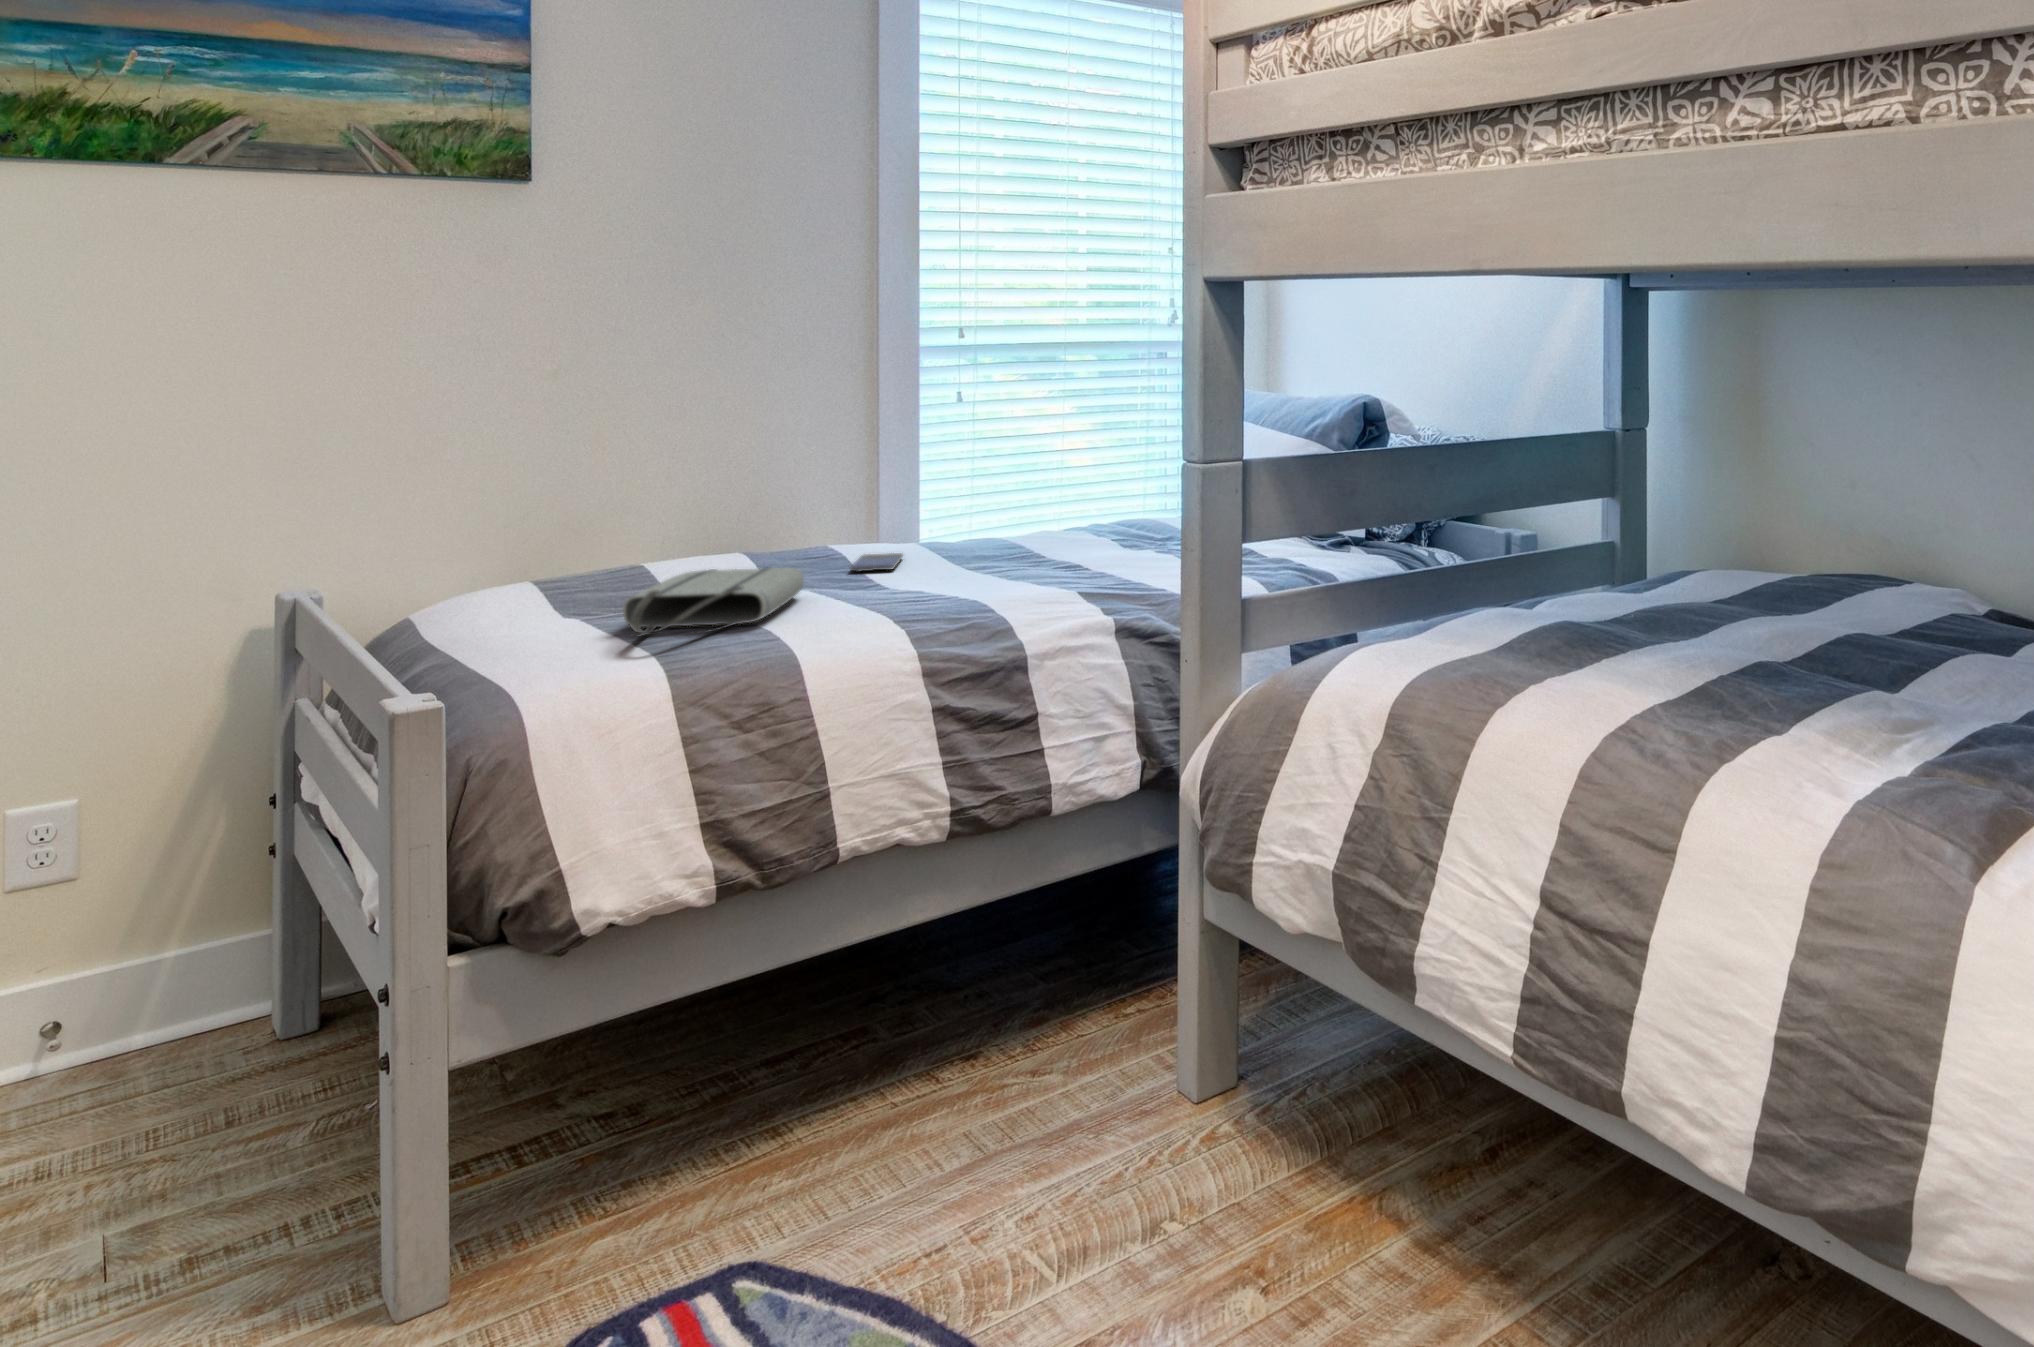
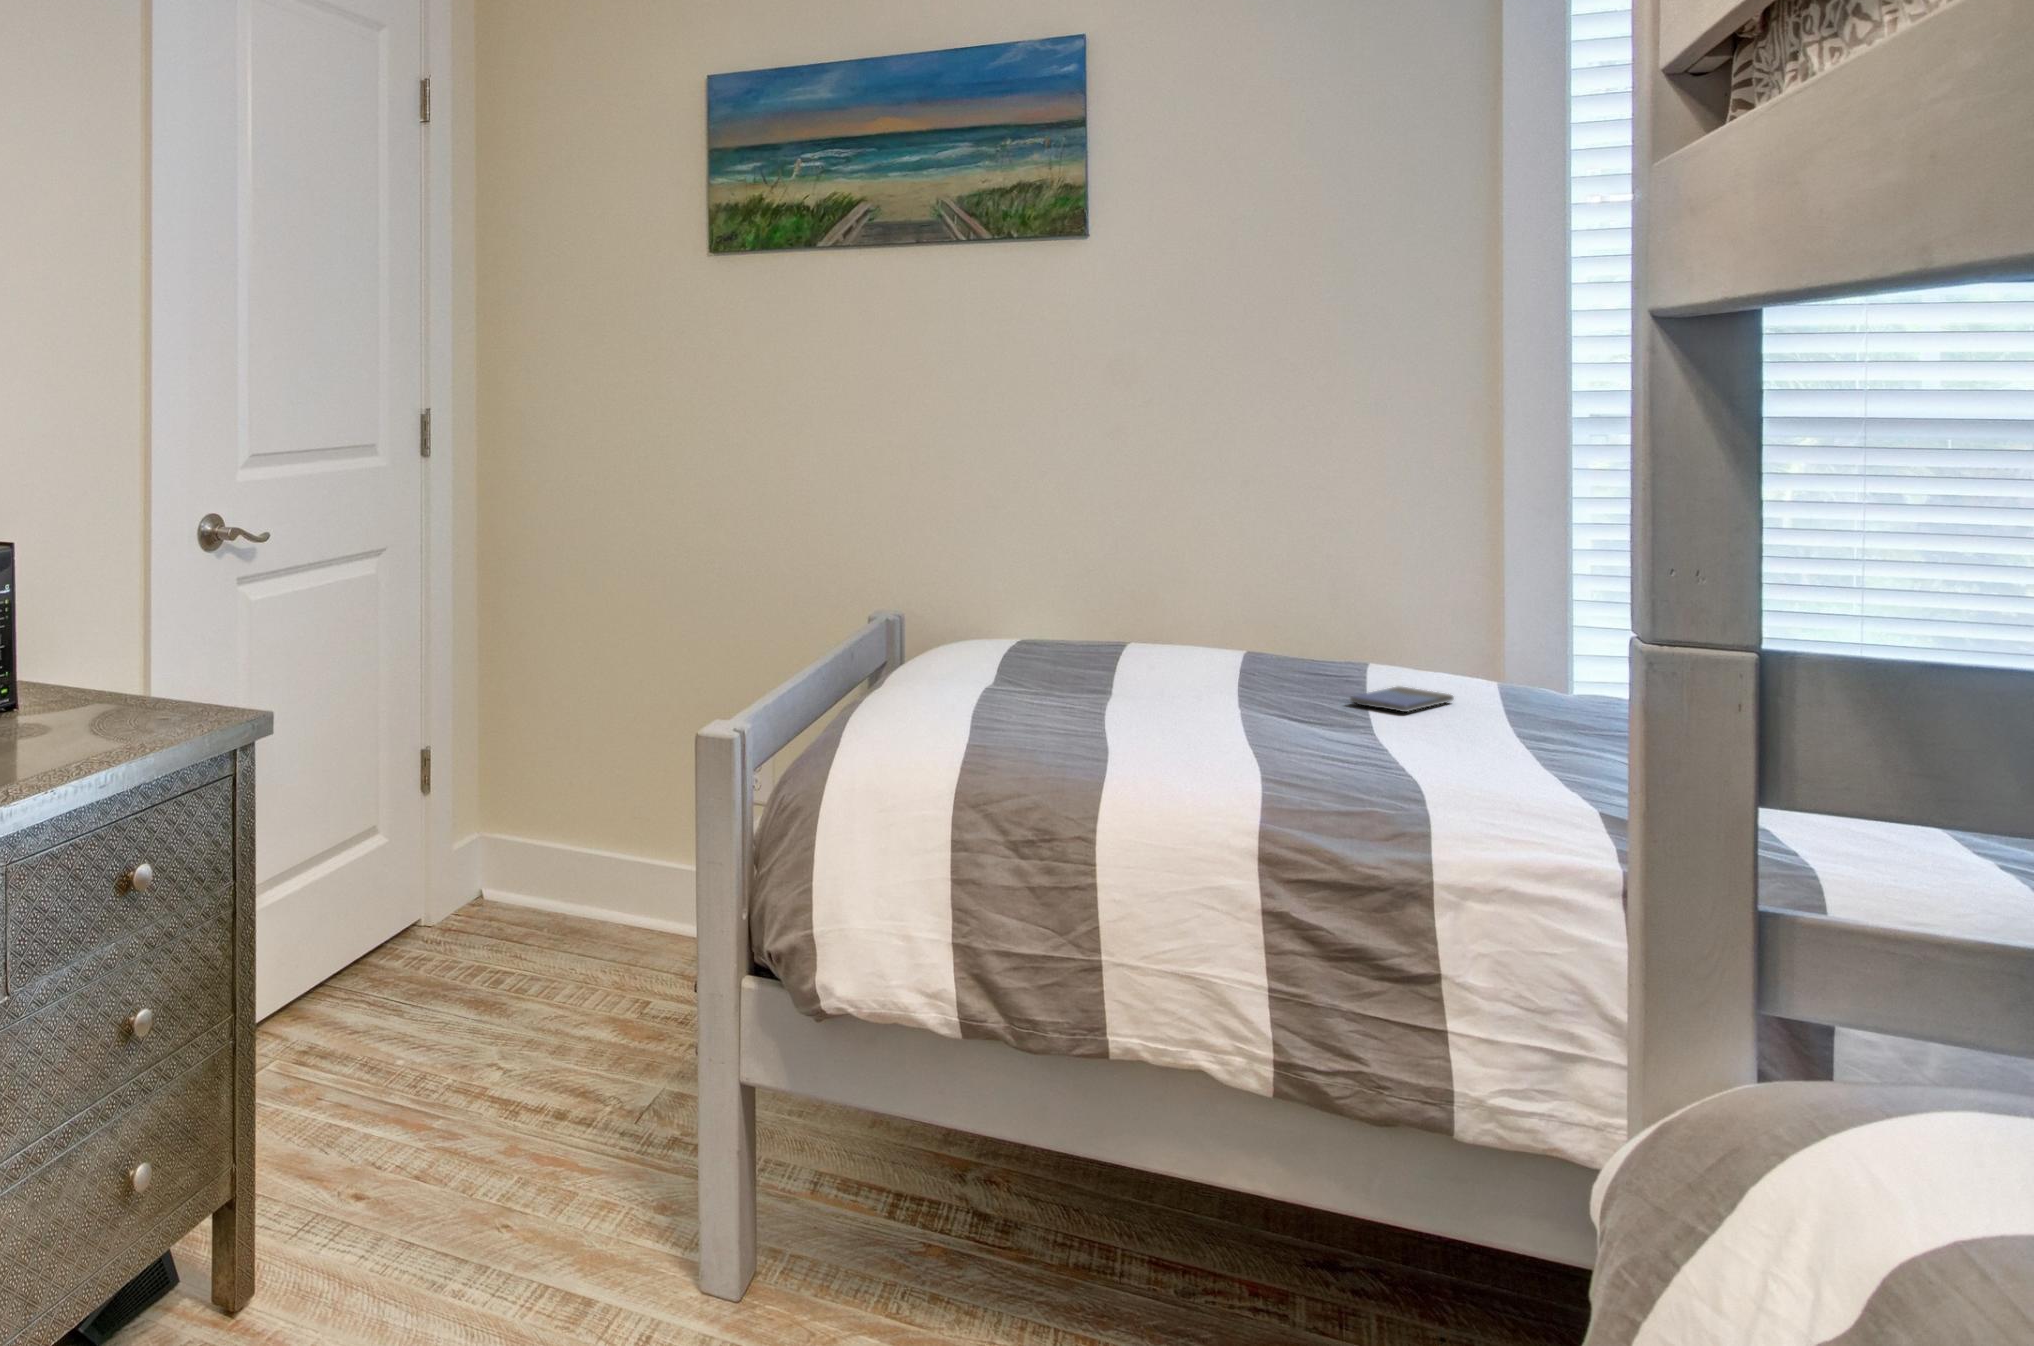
tote bag: present [623,567,804,636] -> none [962,660,1239,729]

